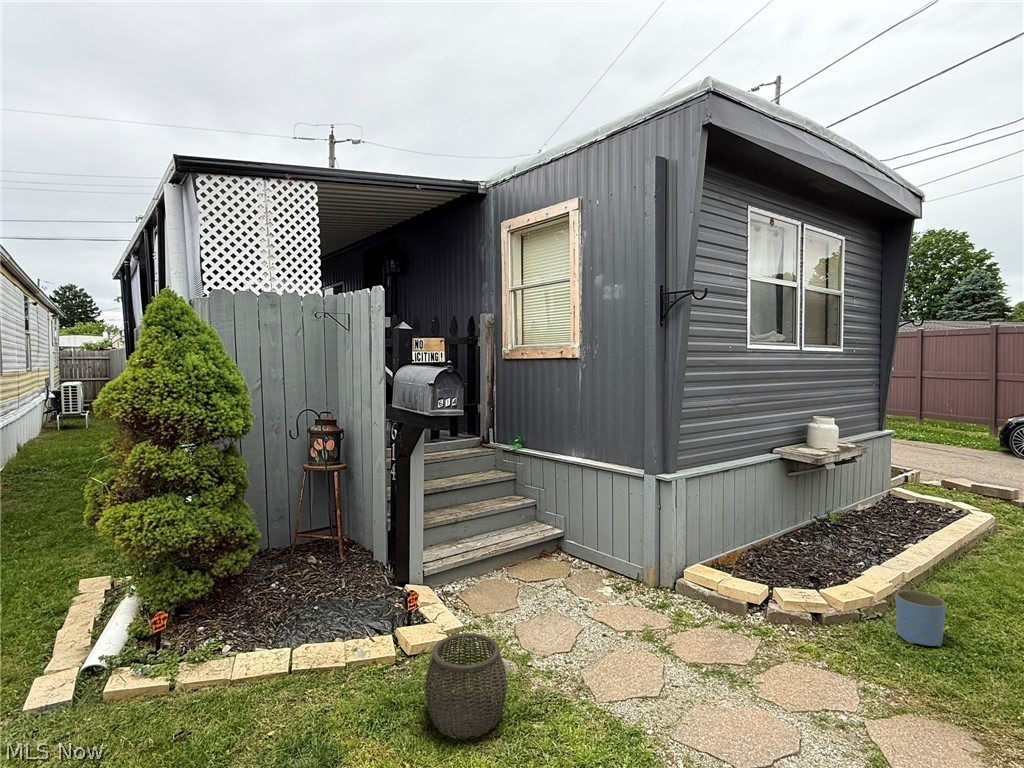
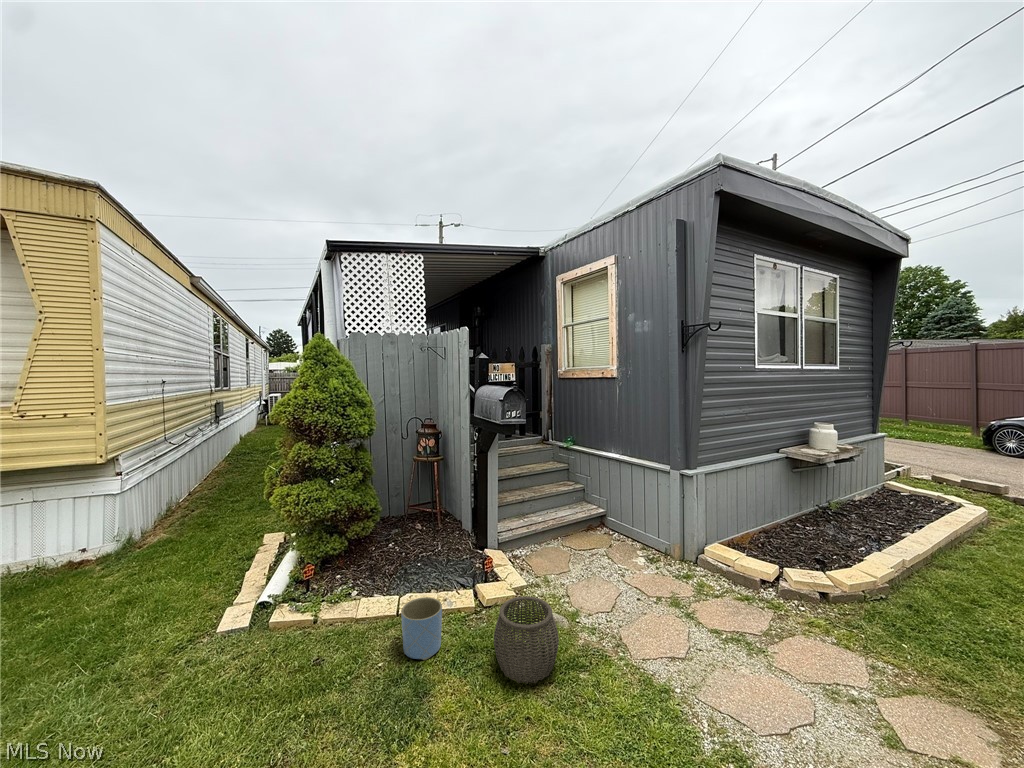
planter: present [896,590,946,647] -> present [401,597,442,660]

